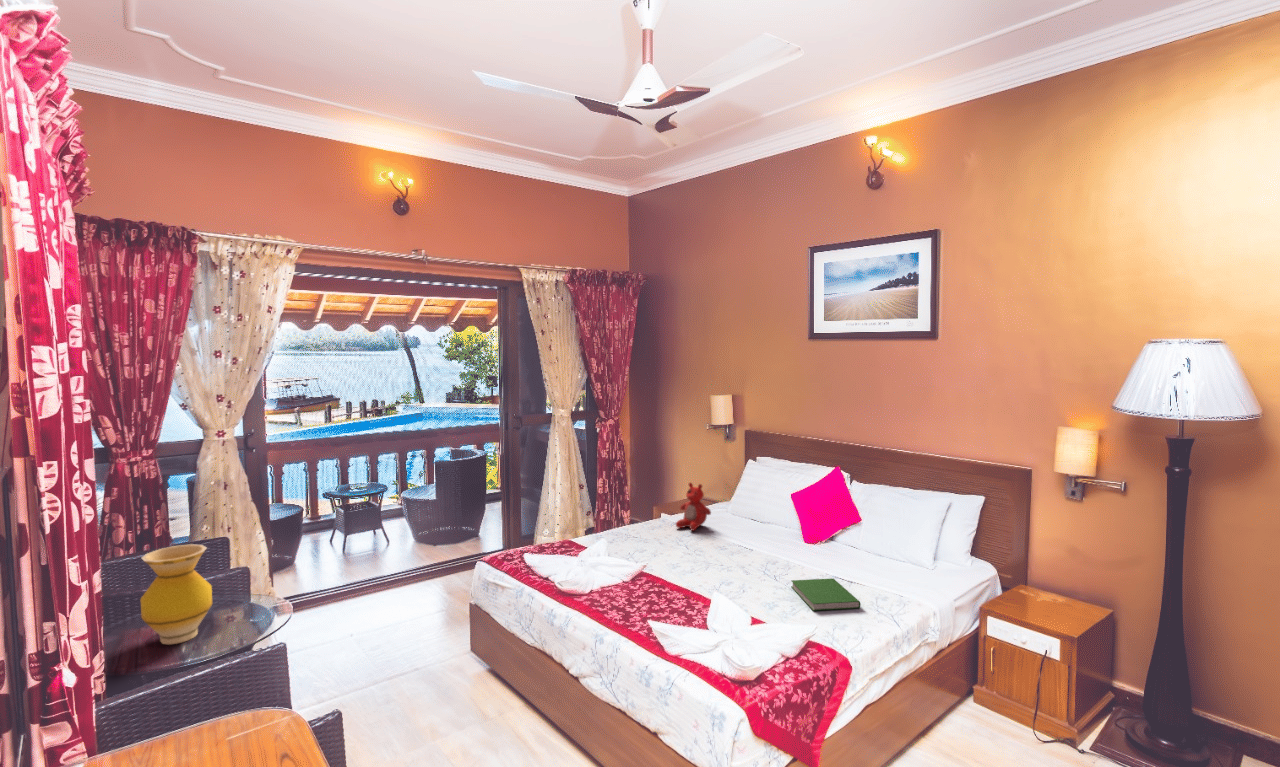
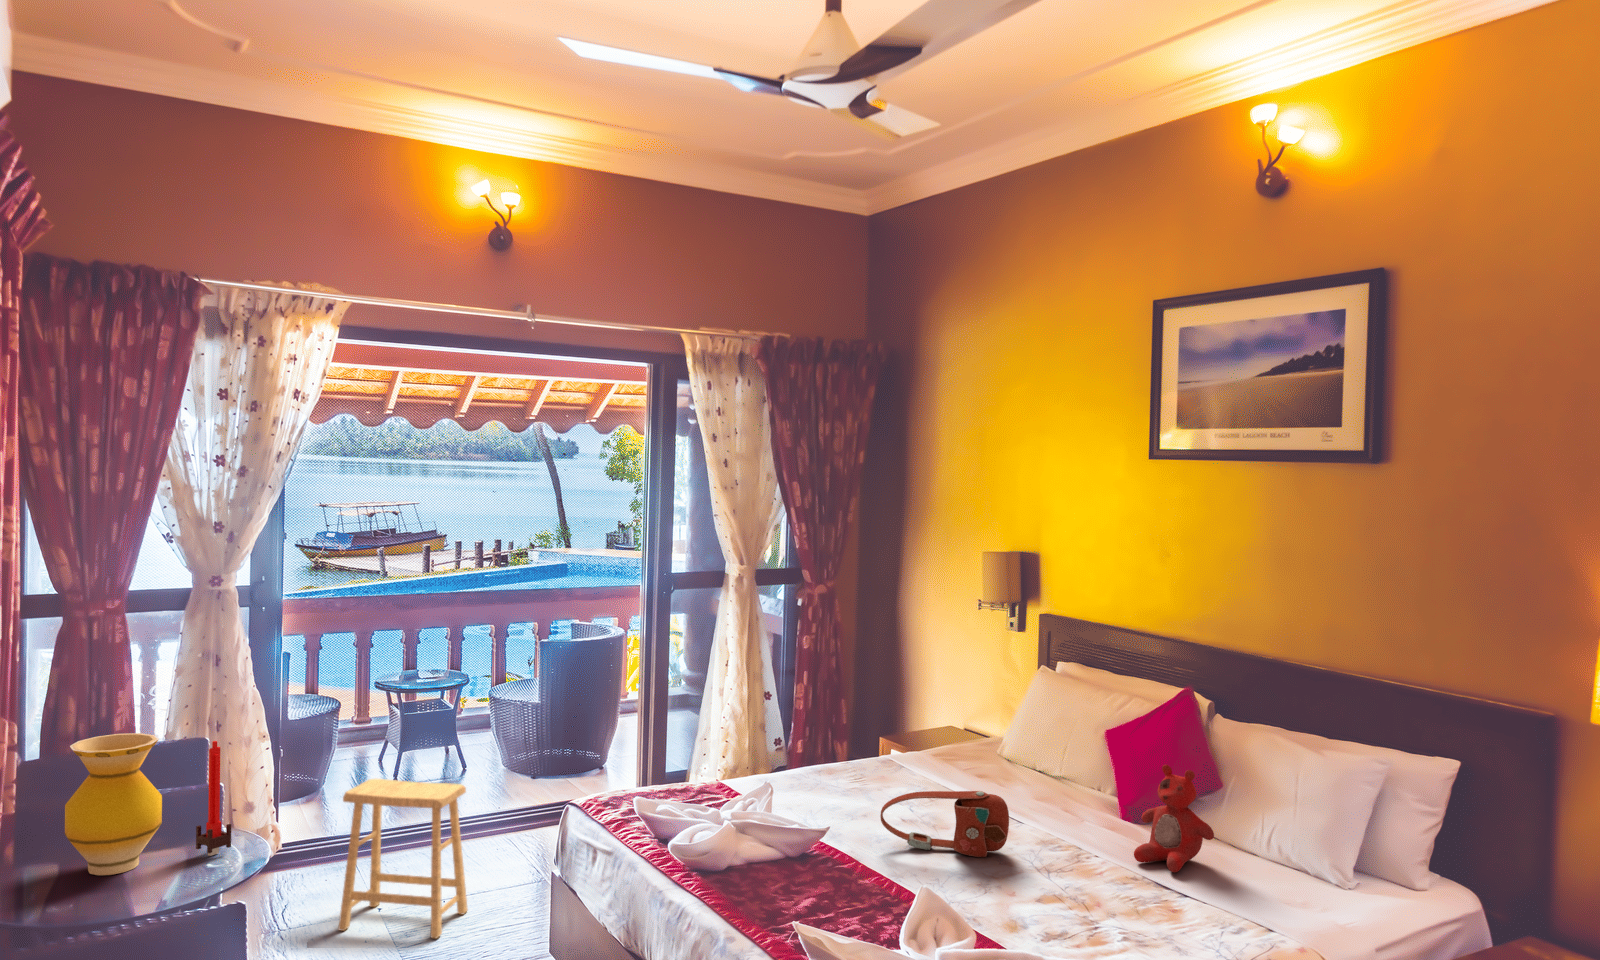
stuffed bear: present [676,483,711,531] -> present [1134,765,1214,872]
handbag: none [677,538,754,577] -> present [880,791,1009,857]
candle: none [237,546,263,623] -> present [196,741,231,856]
footstool: none [320,555,405,654] -> present [339,779,468,938]
hardcover book: present [791,578,861,611] -> none [1066,868,1172,922]

